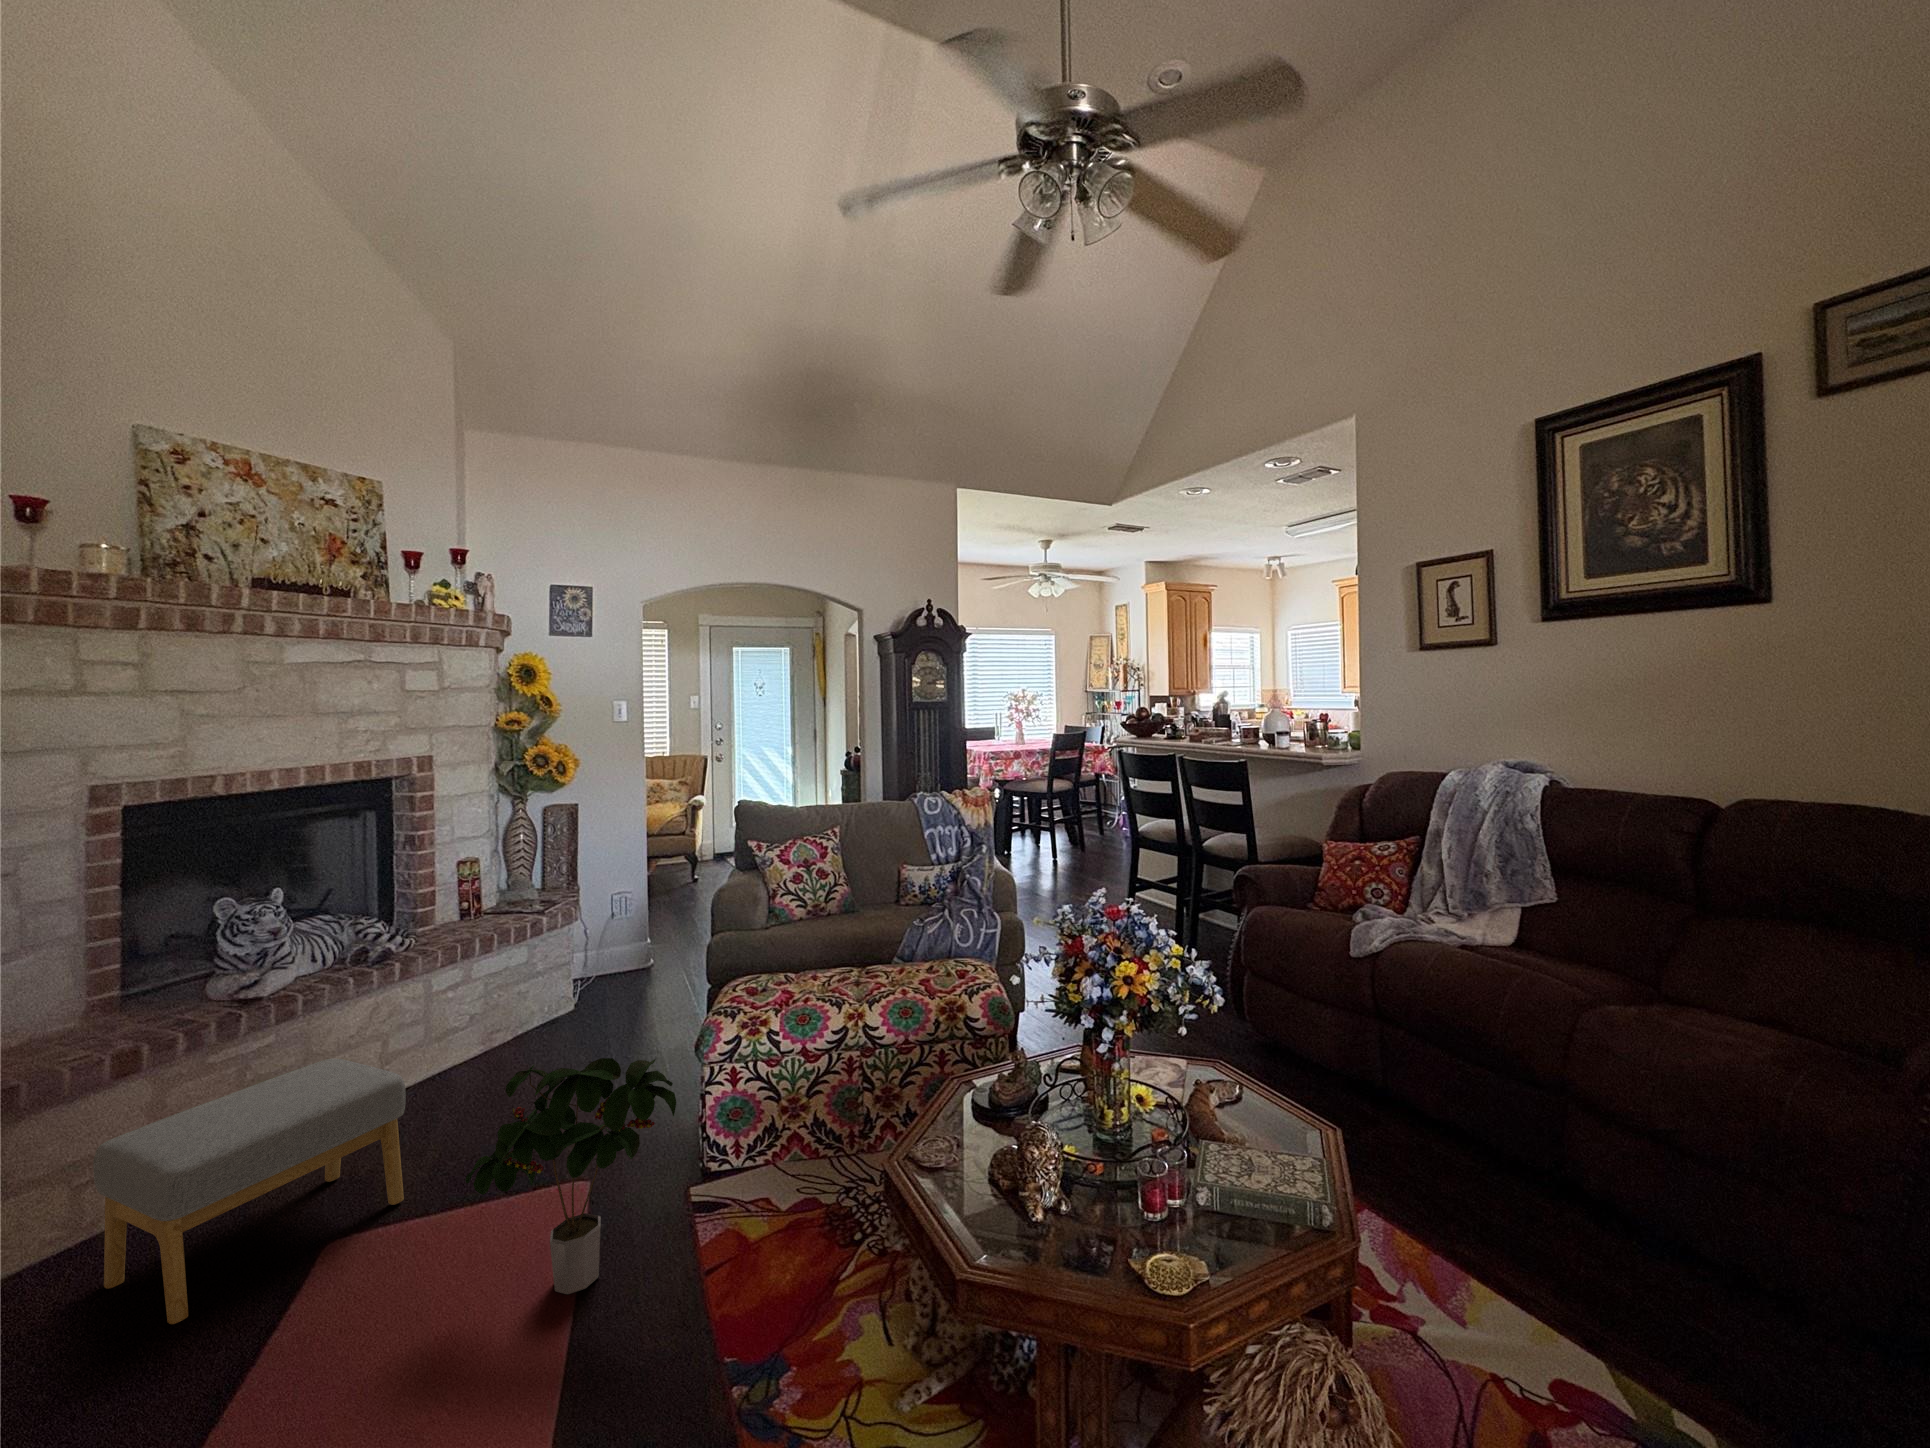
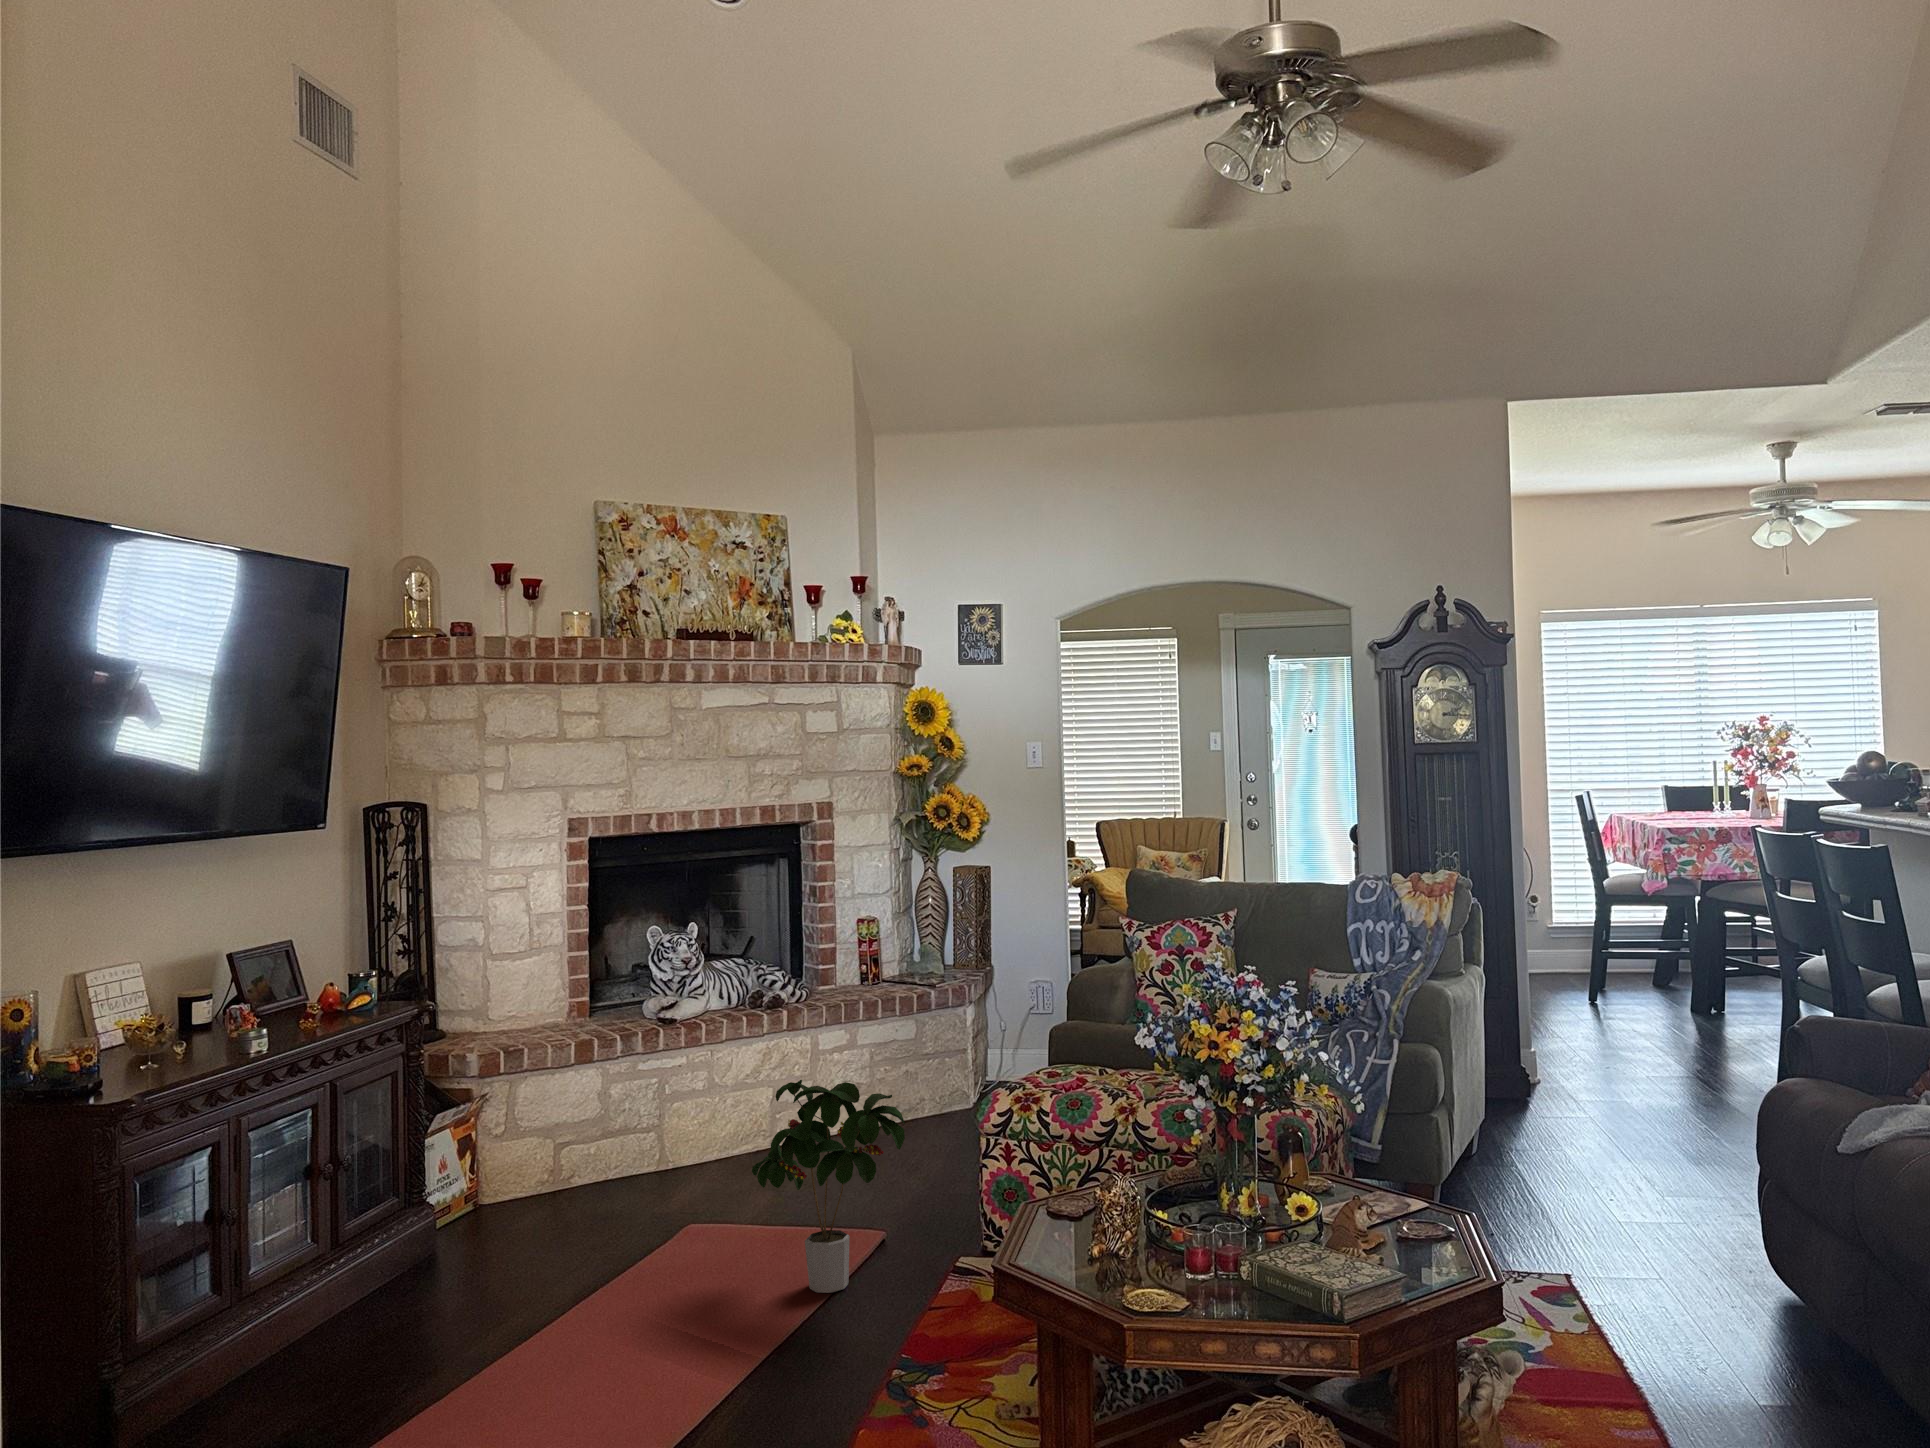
footstool: present [93,1059,406,1324] -> none [555,1074,748,1241]

